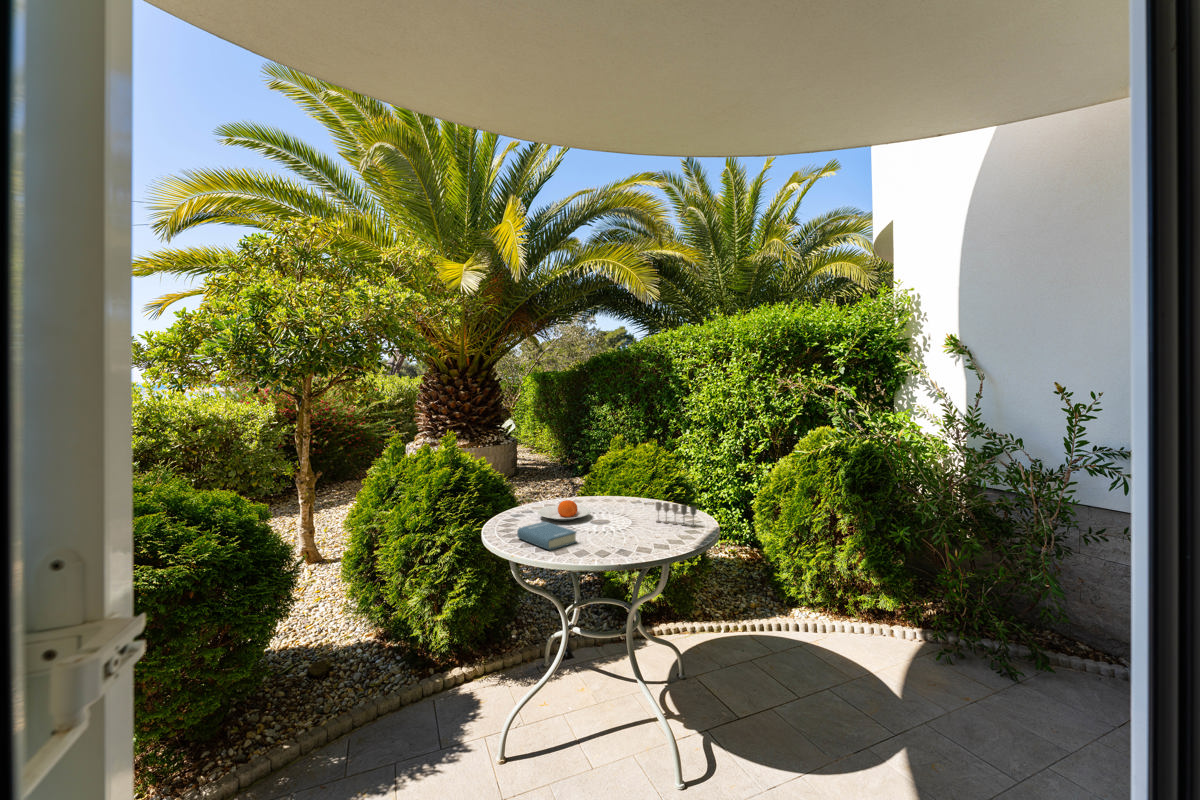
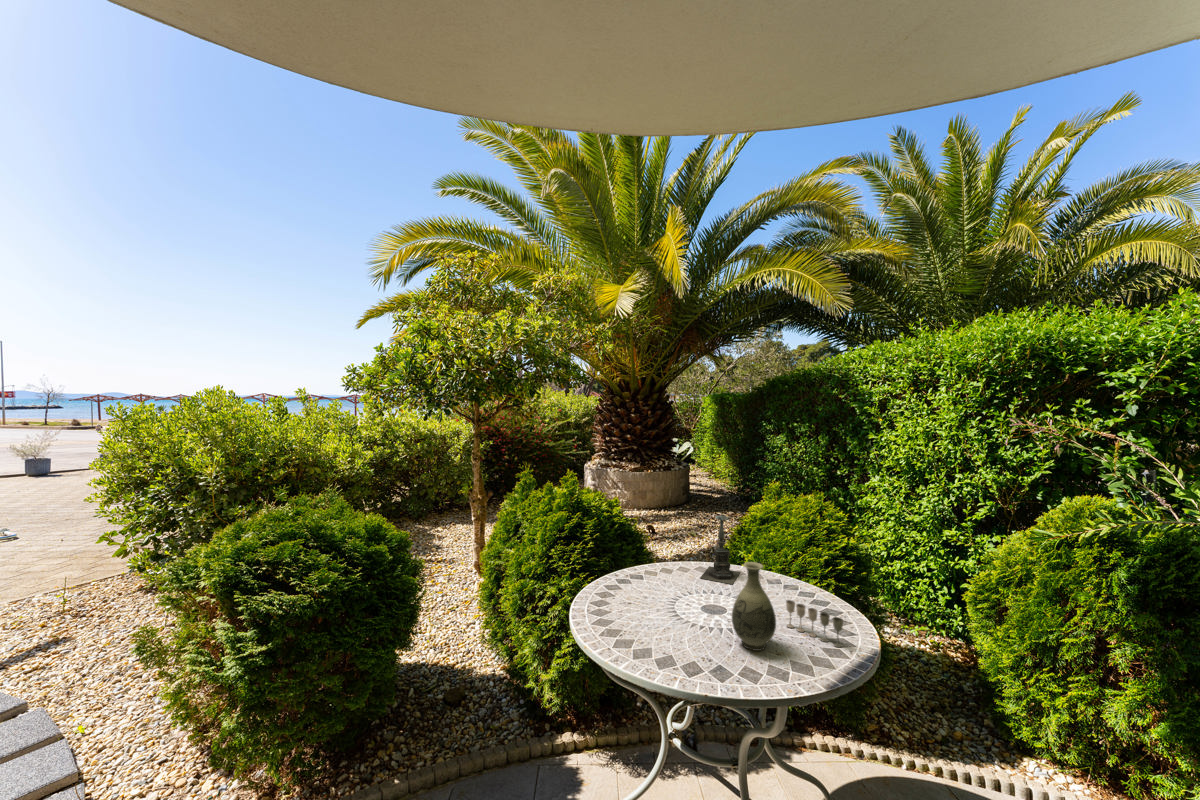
candle holder: none [578,445,608,506] -> present [700,515,740,584]
vase: none [622,470,655,536] -> present [732,562,776,651]
plate: present [538,500,590,521] -> none [644,576,705,604]
book: present [517,522,576,550] -> none [604,606,668,655]

